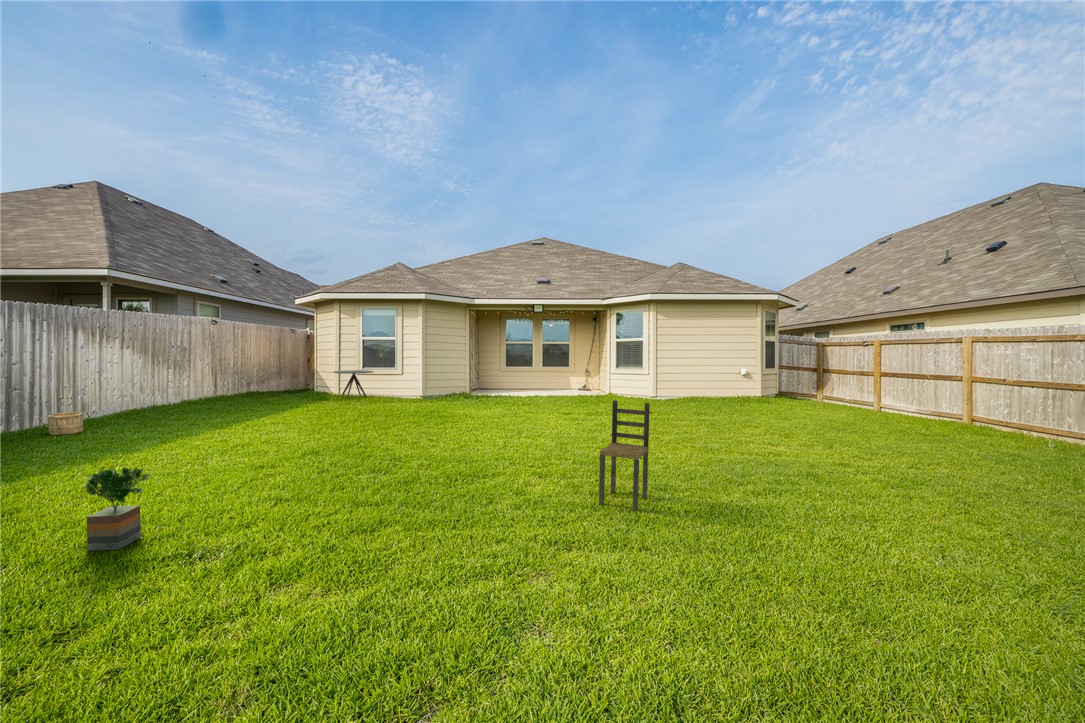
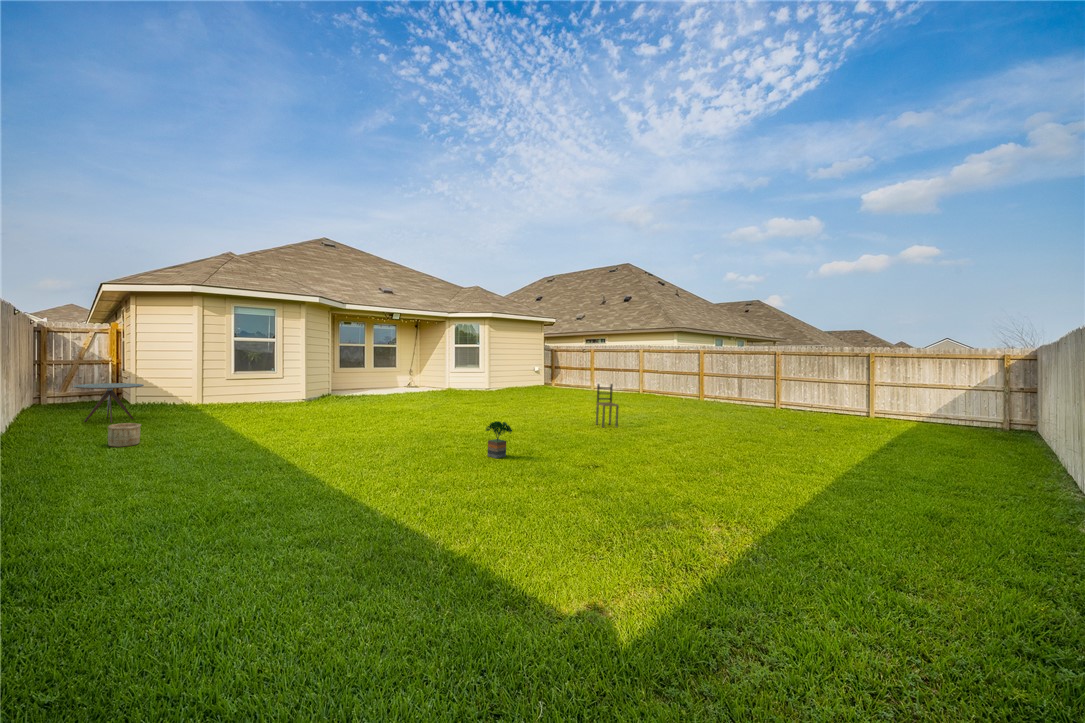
round table: present [334,370,374,398] -> present [74,383,144,423]

